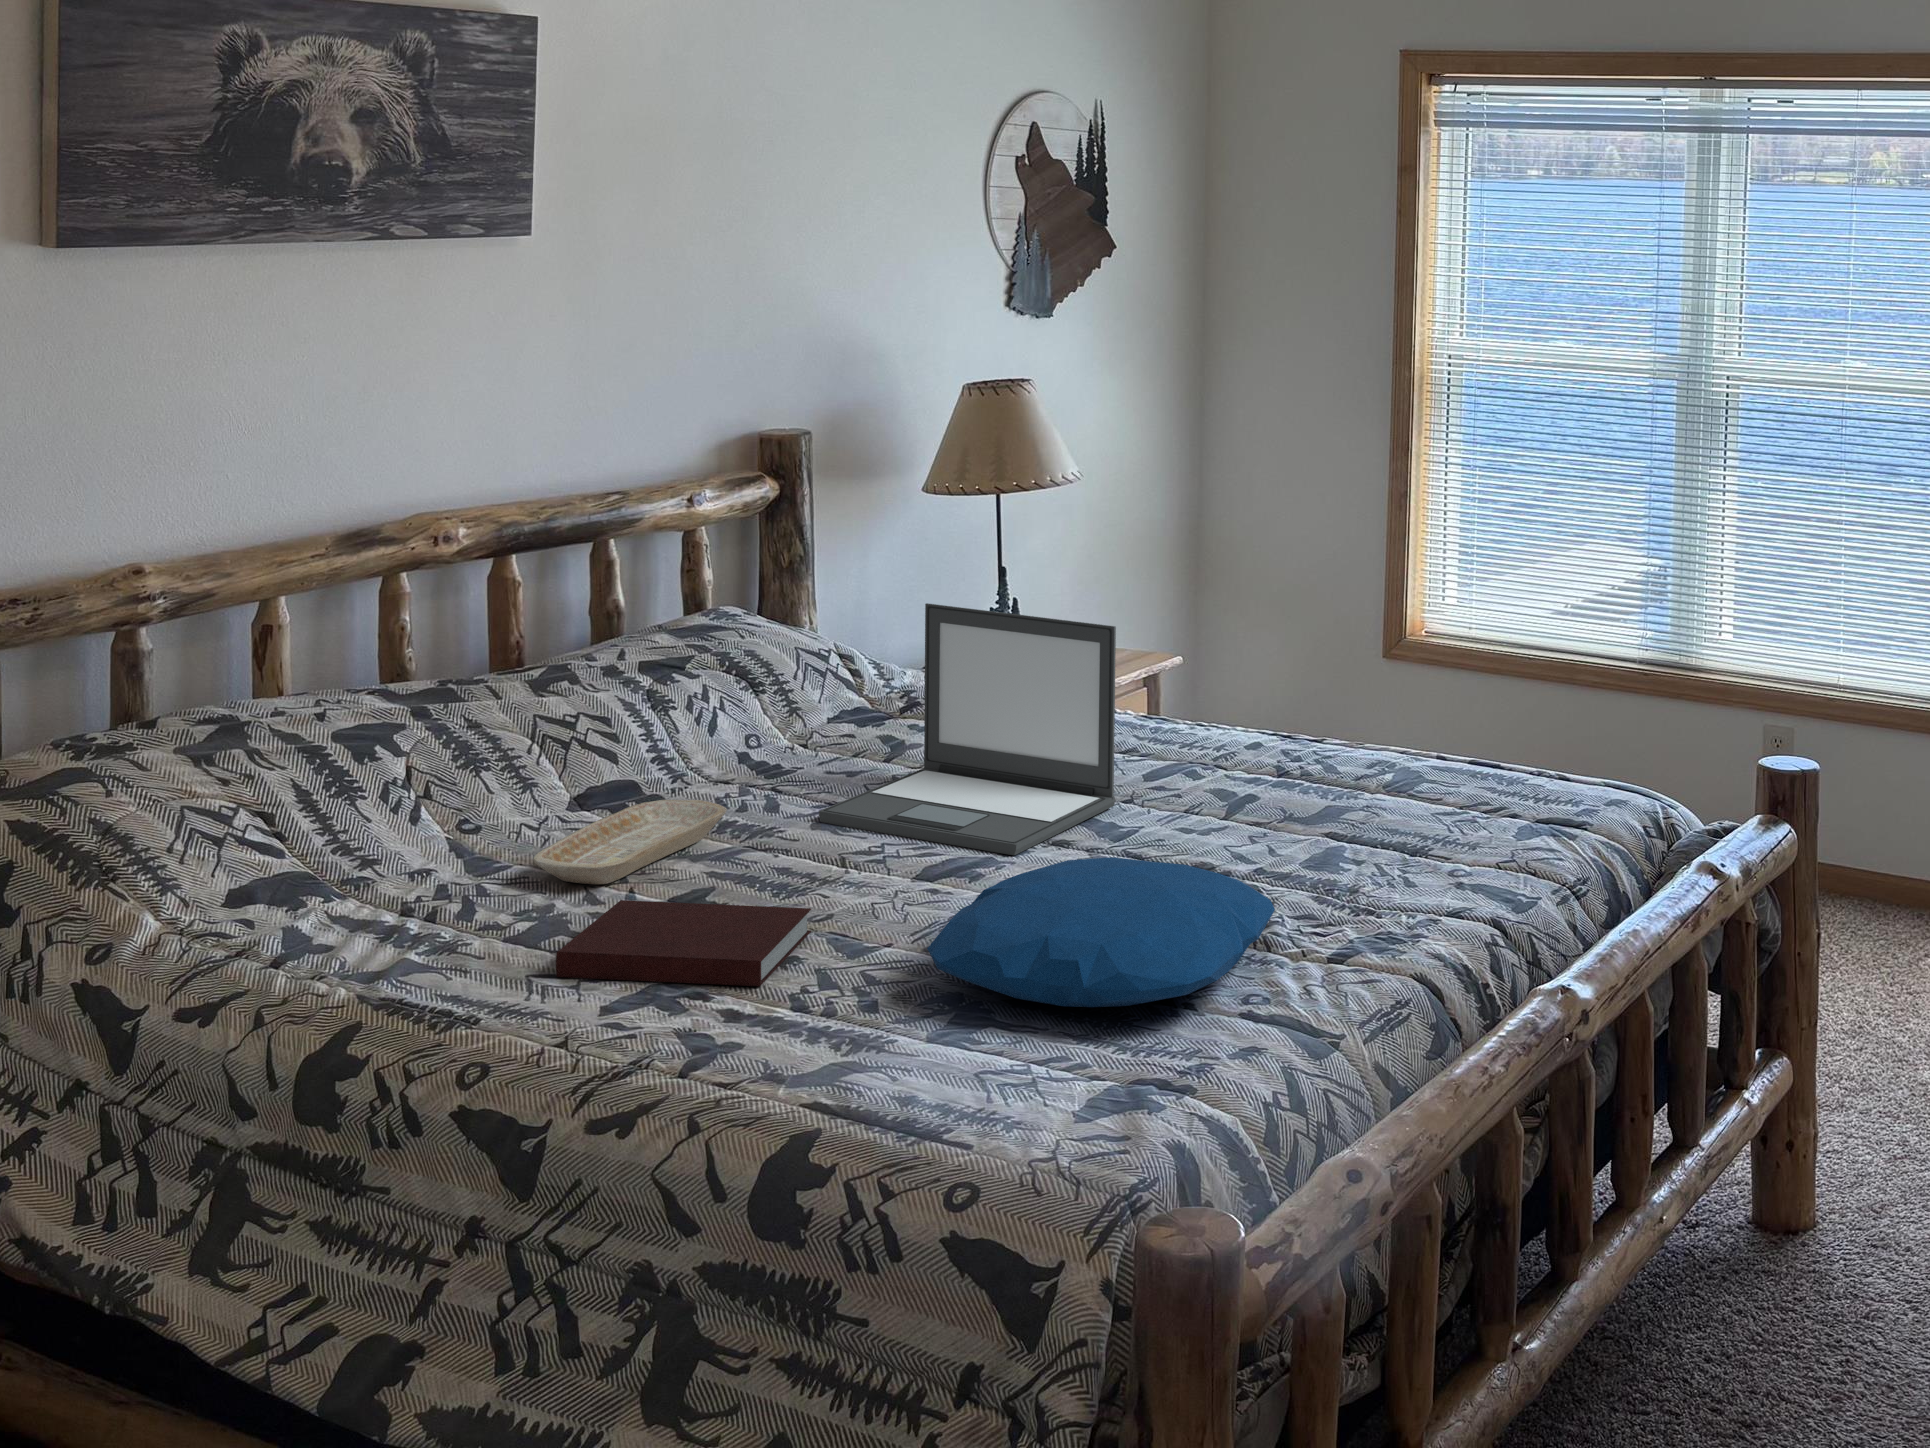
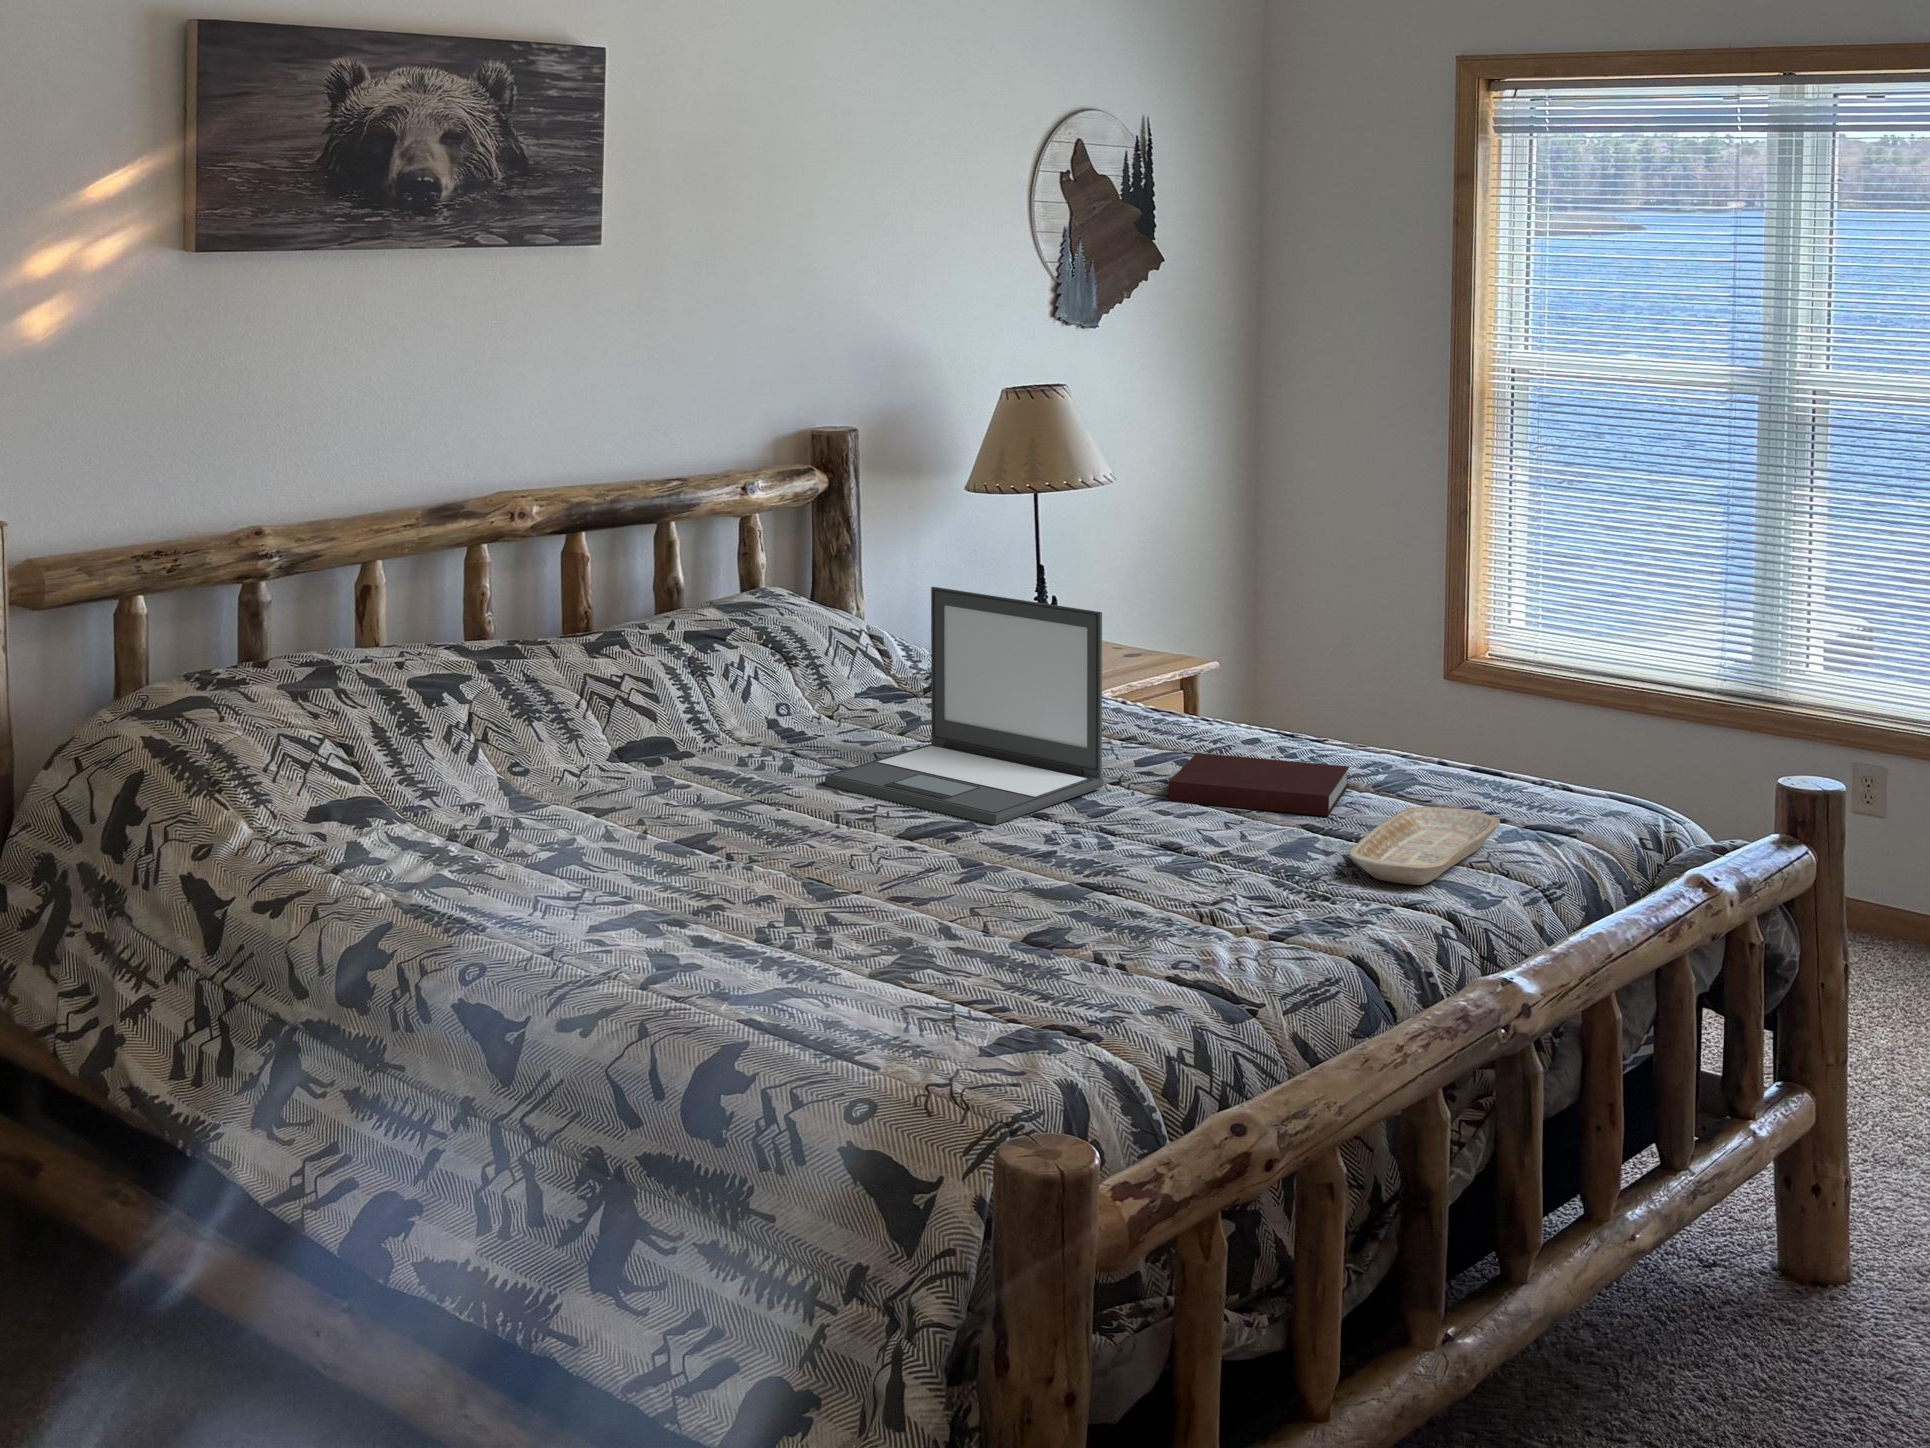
tray: present [534,800,727,885] -> present [1350,807,1500,885]
pillow: present [927,857,1275,1007] -> none [878,825,1217,960]
notebook: present [556,900,811,986] -> present [1168,753,1349,816]

